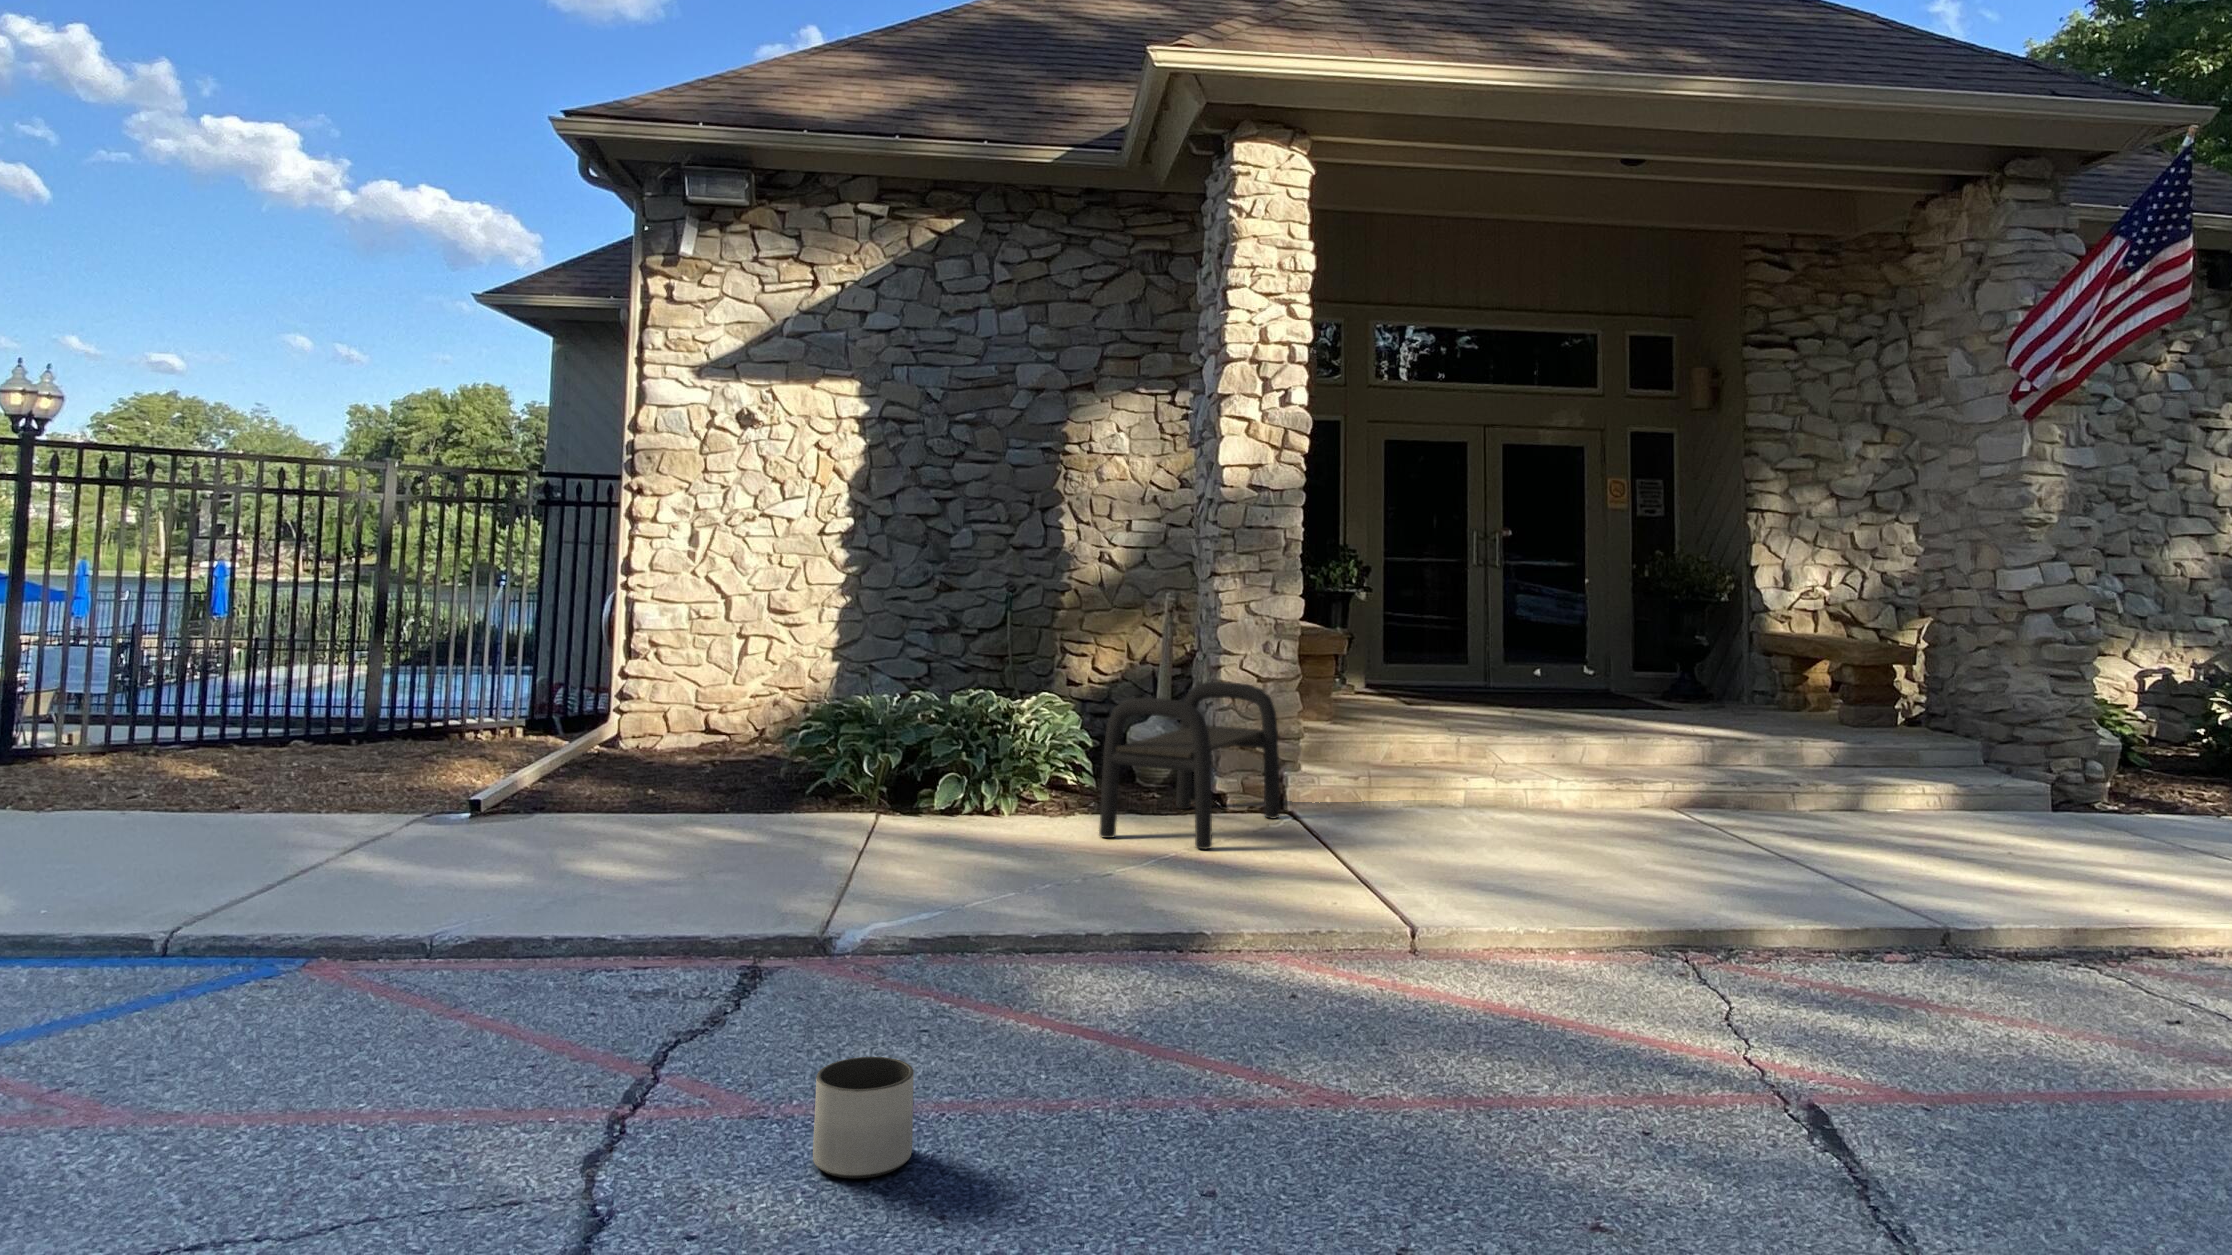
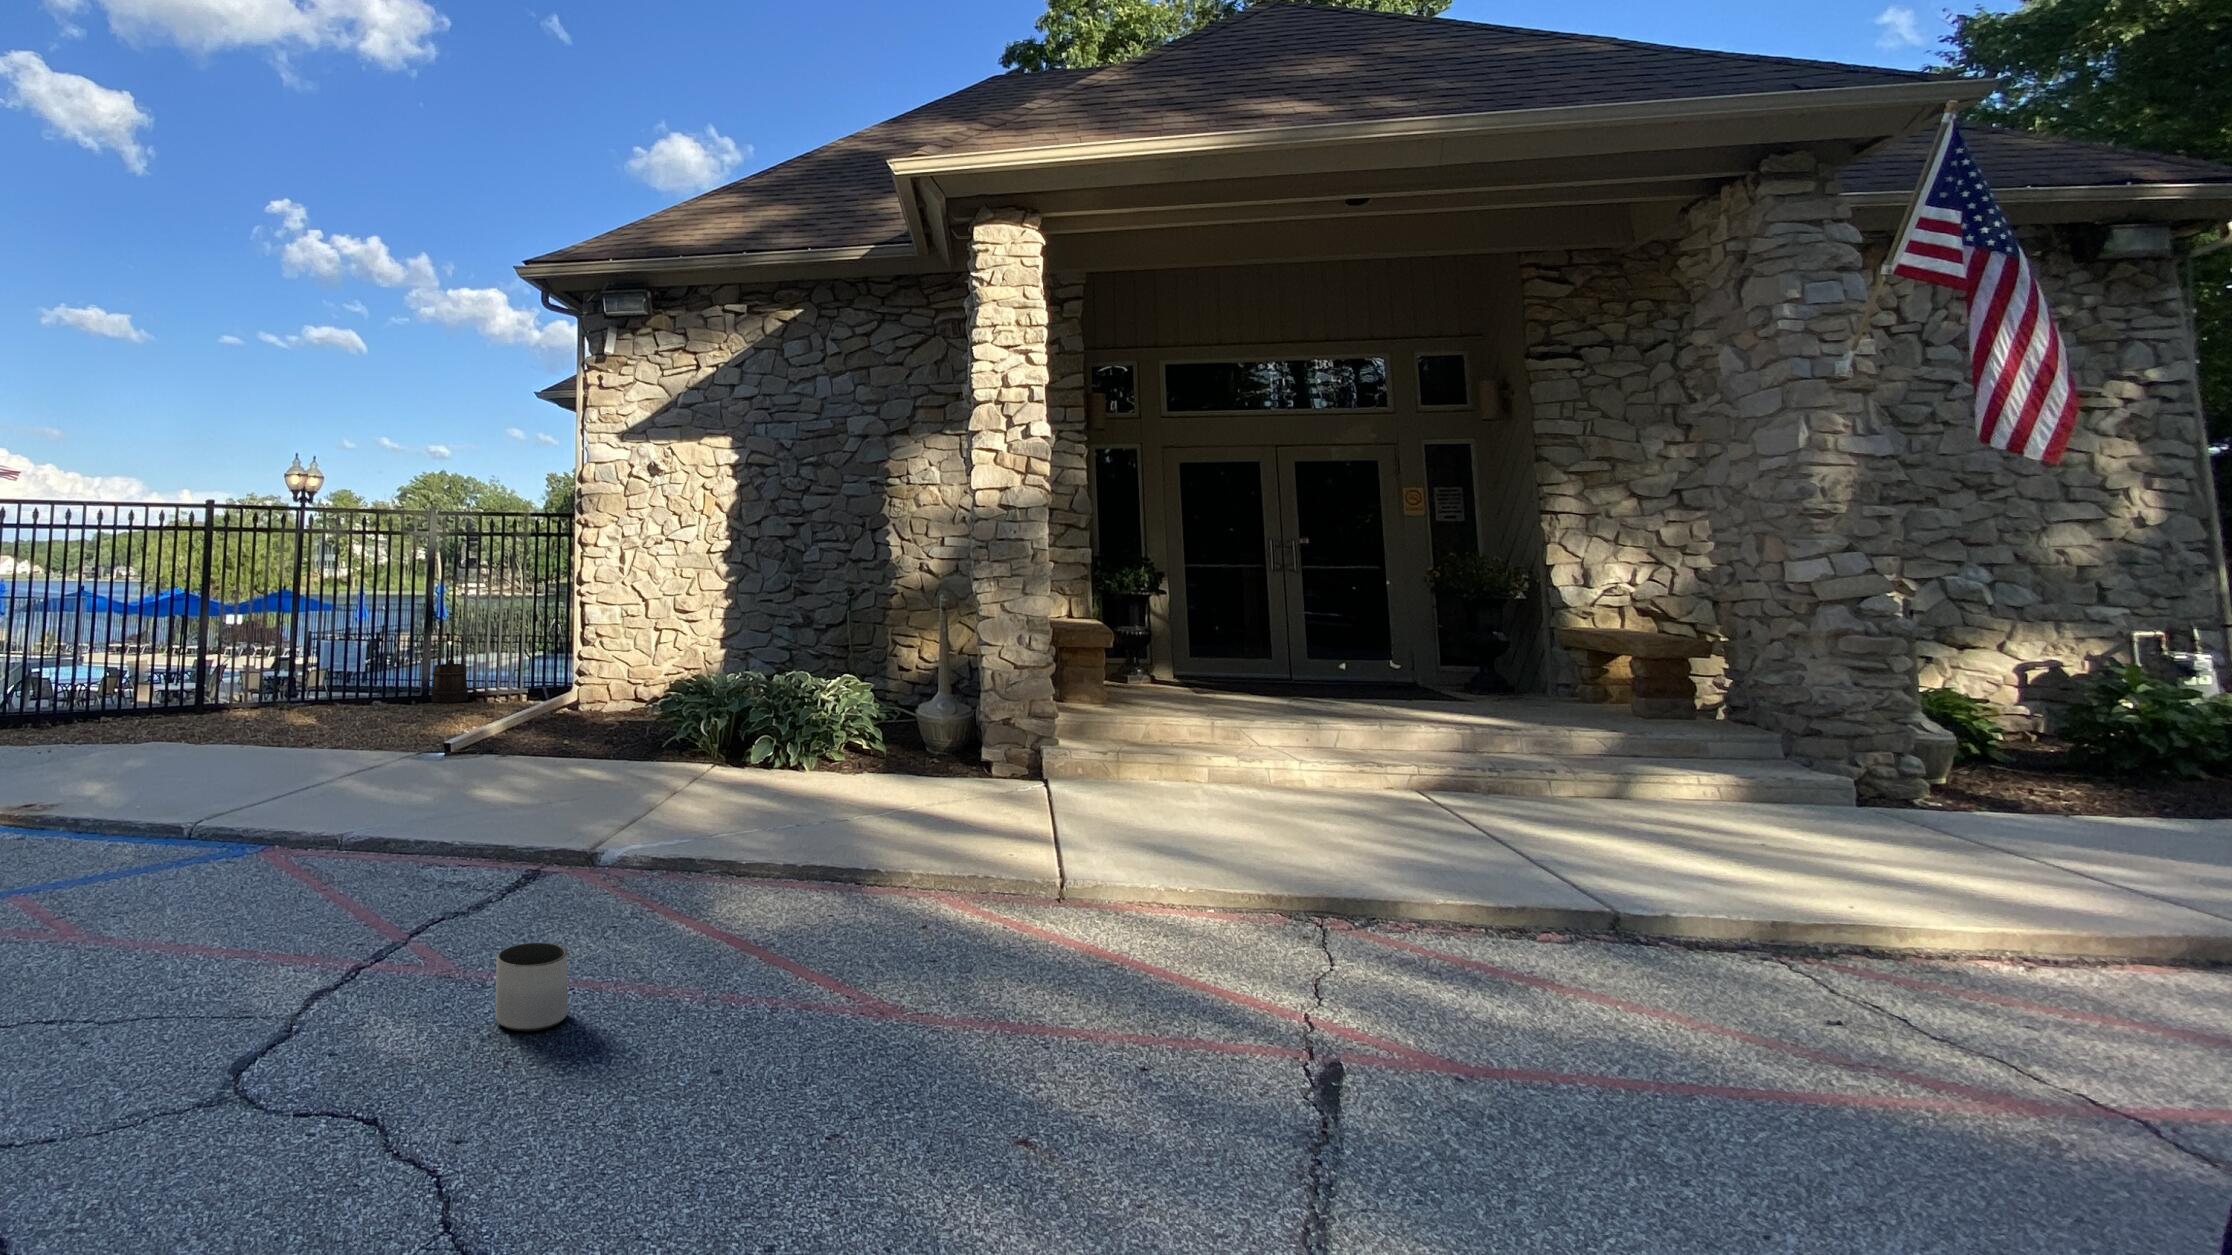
bucket: none [390,675,447,736] -> present [431,660,468,703]
bench: present [1099,682,1280,849] -> none [875,668,1037,805]

